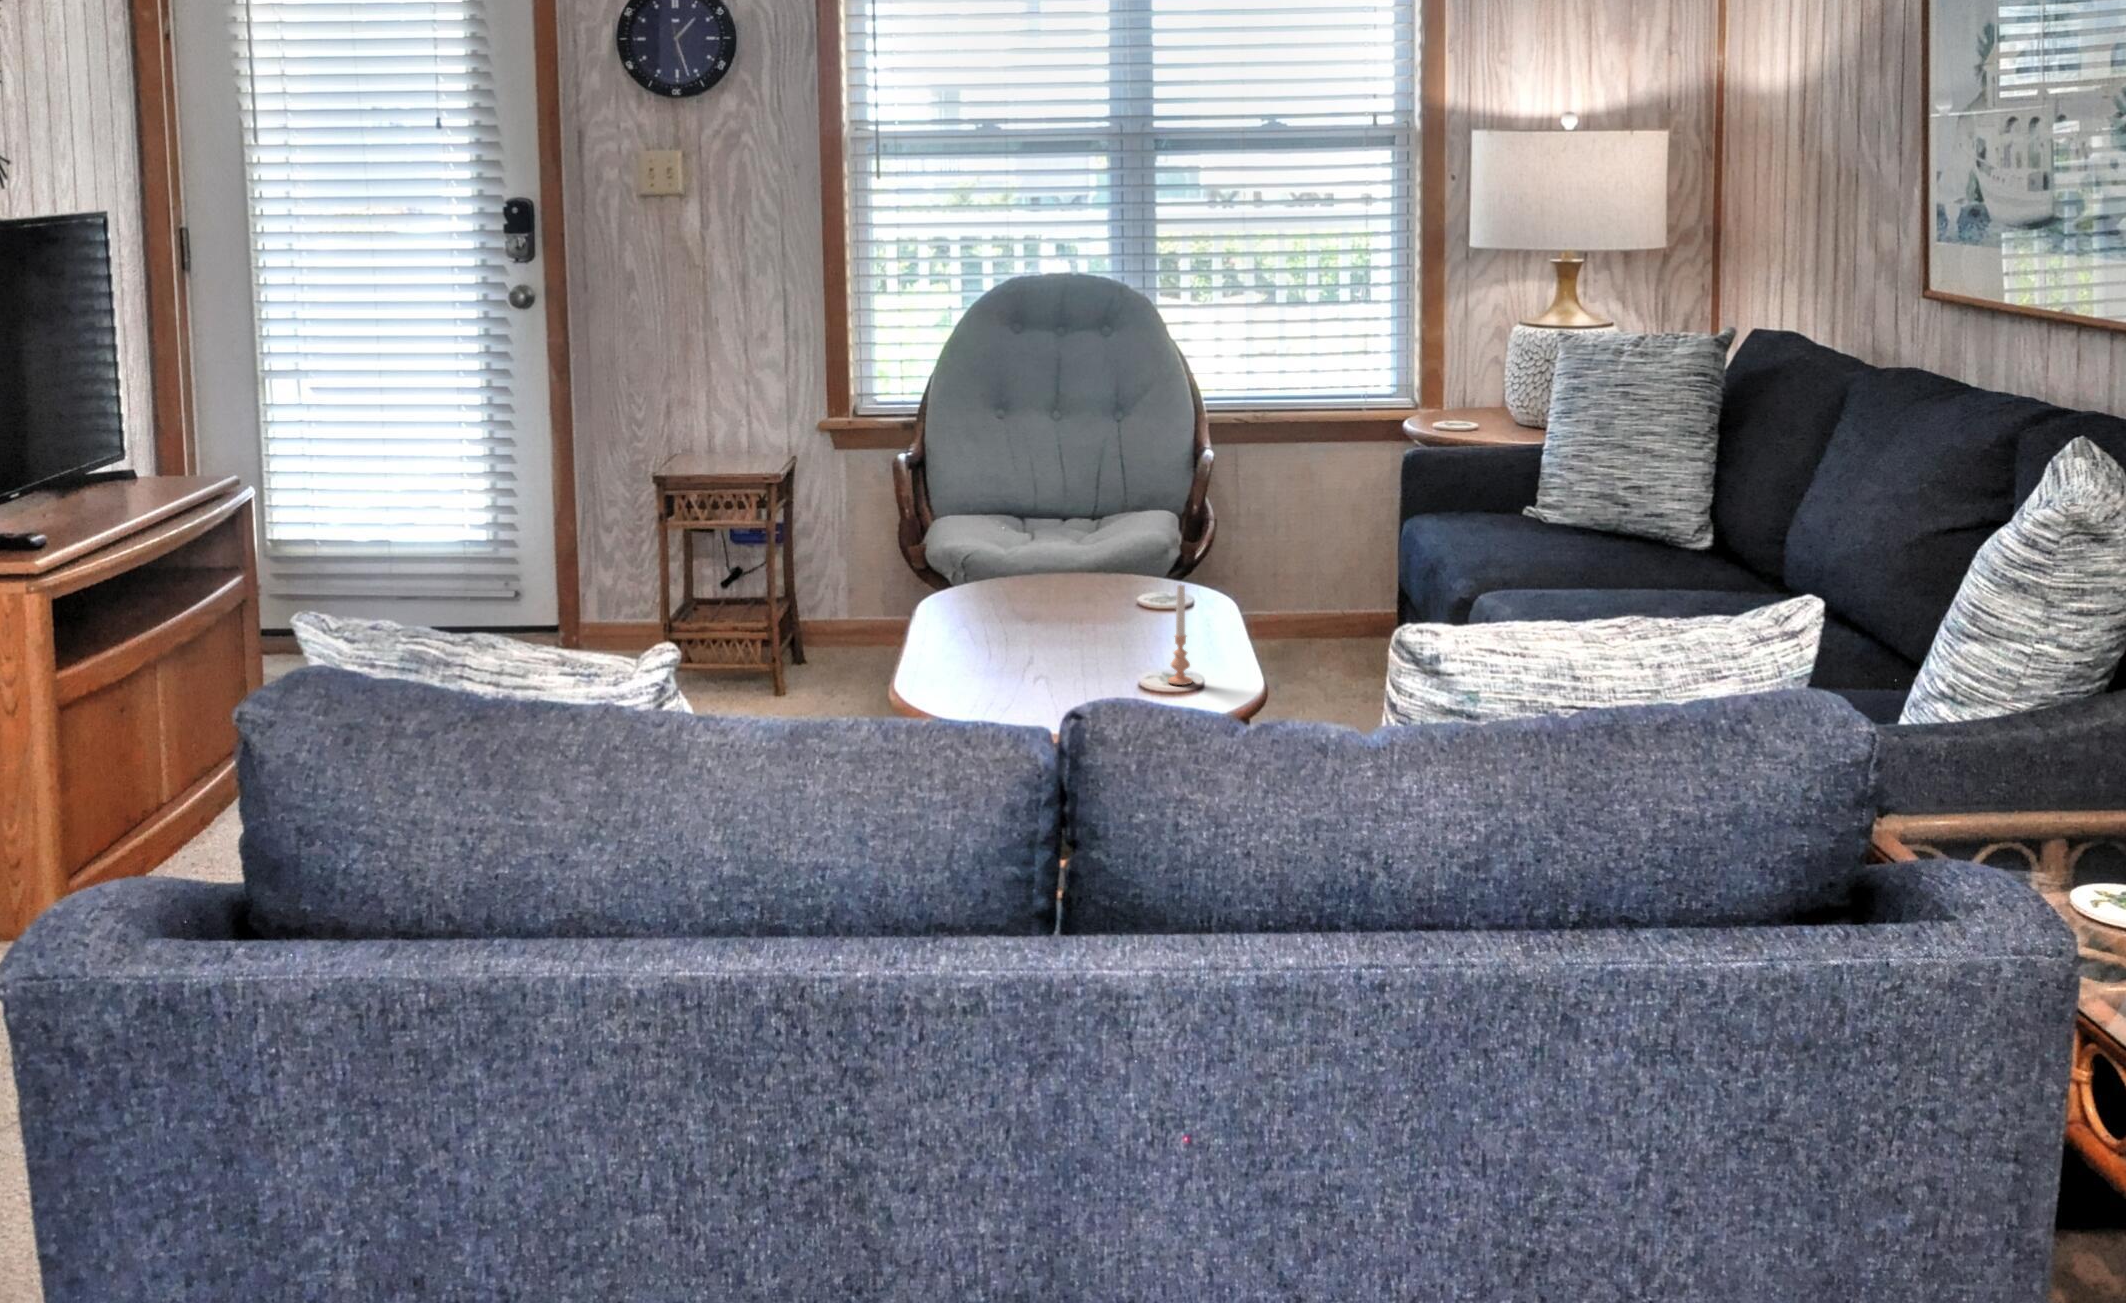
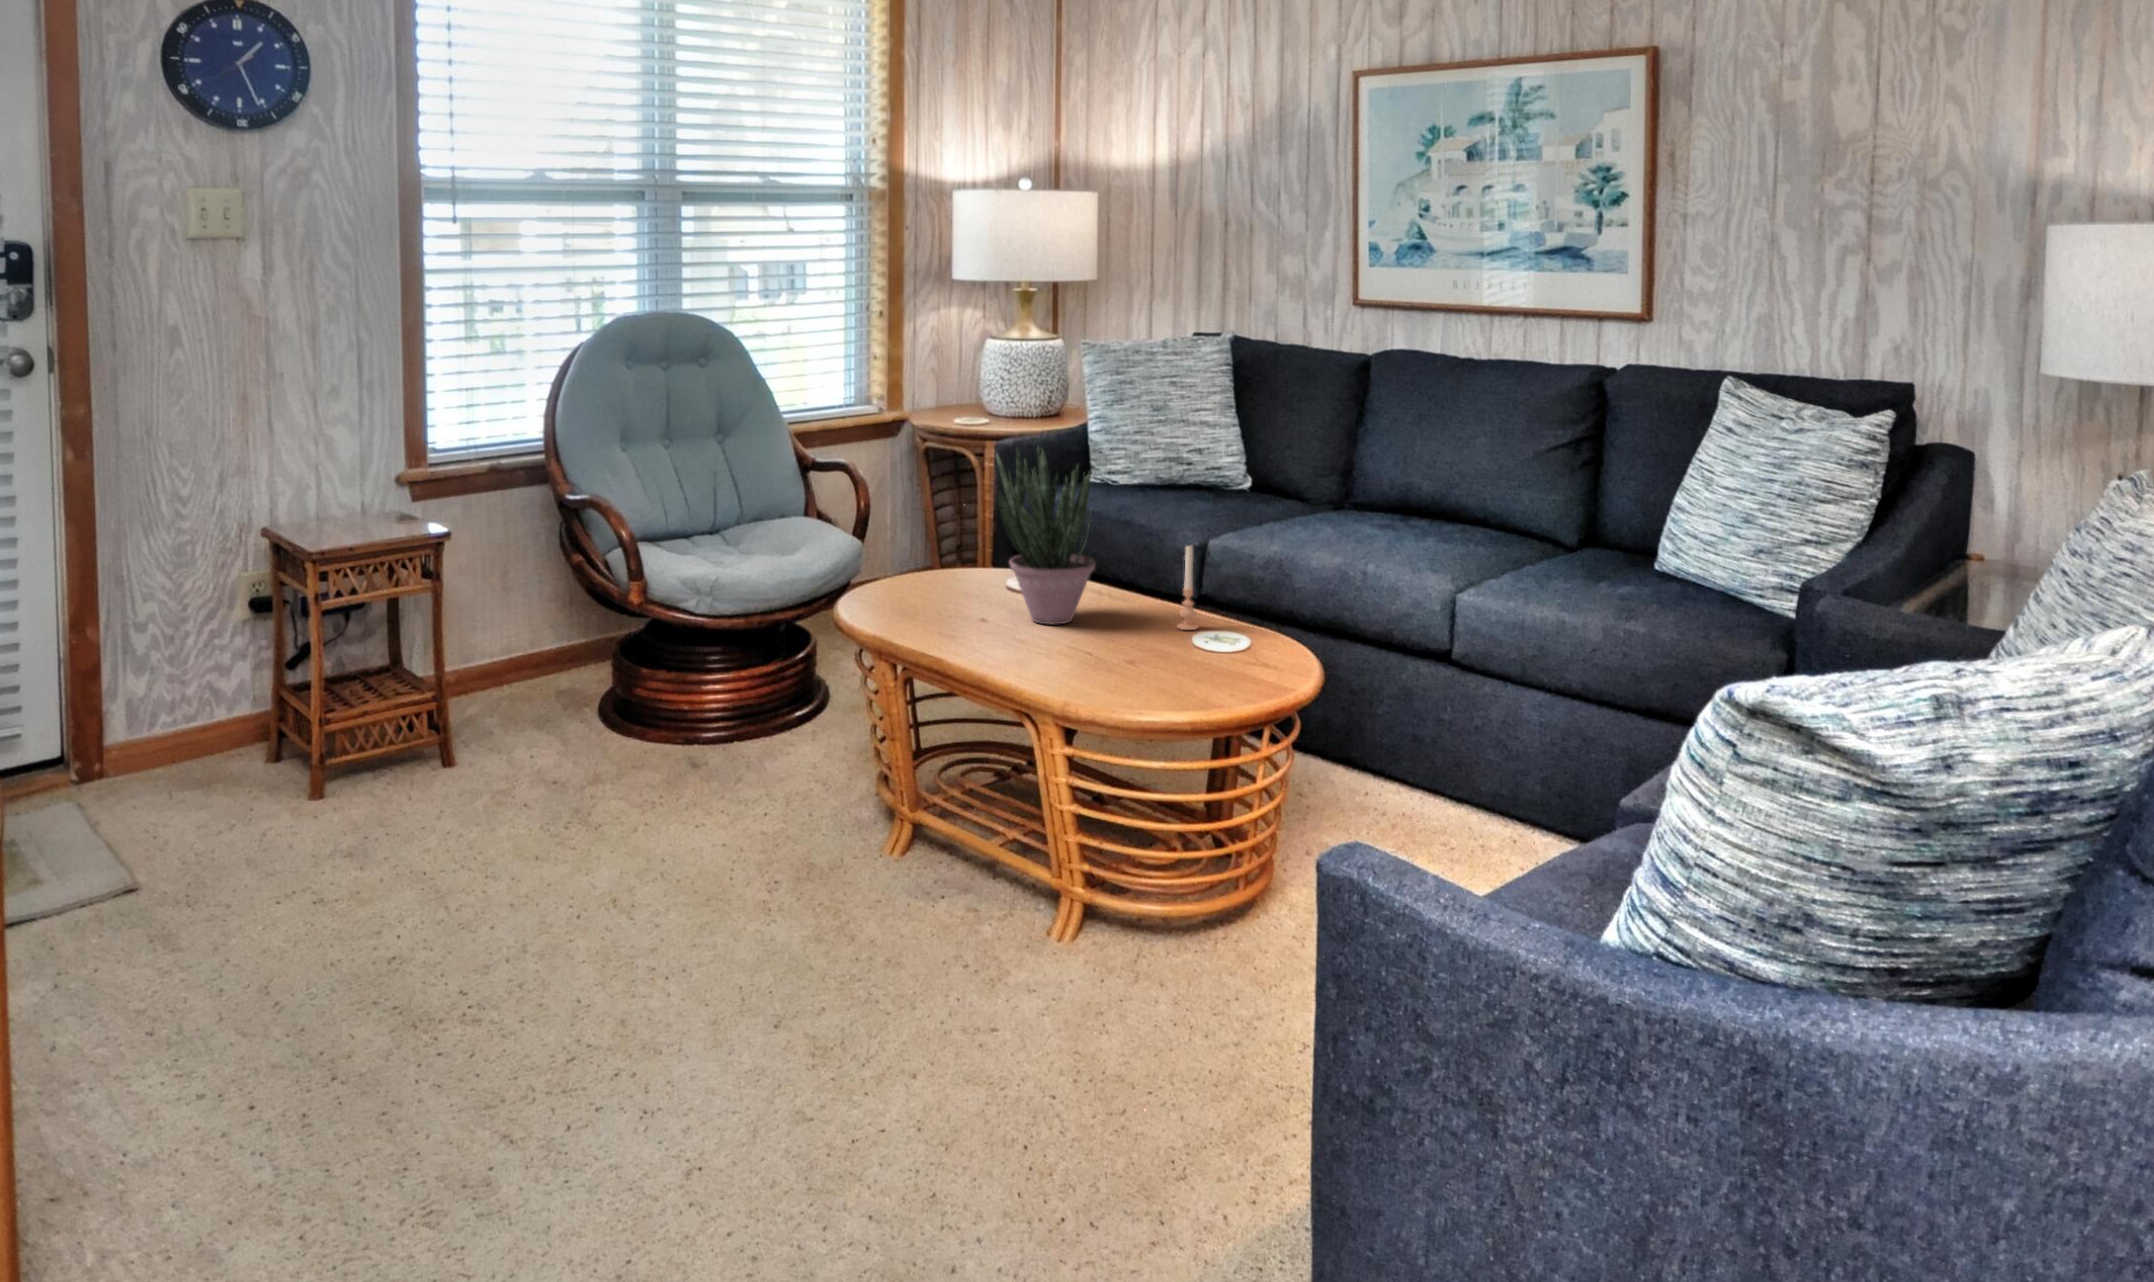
potted plant: none [1006,449,1129,655] -> present [997,448,1096,624]

